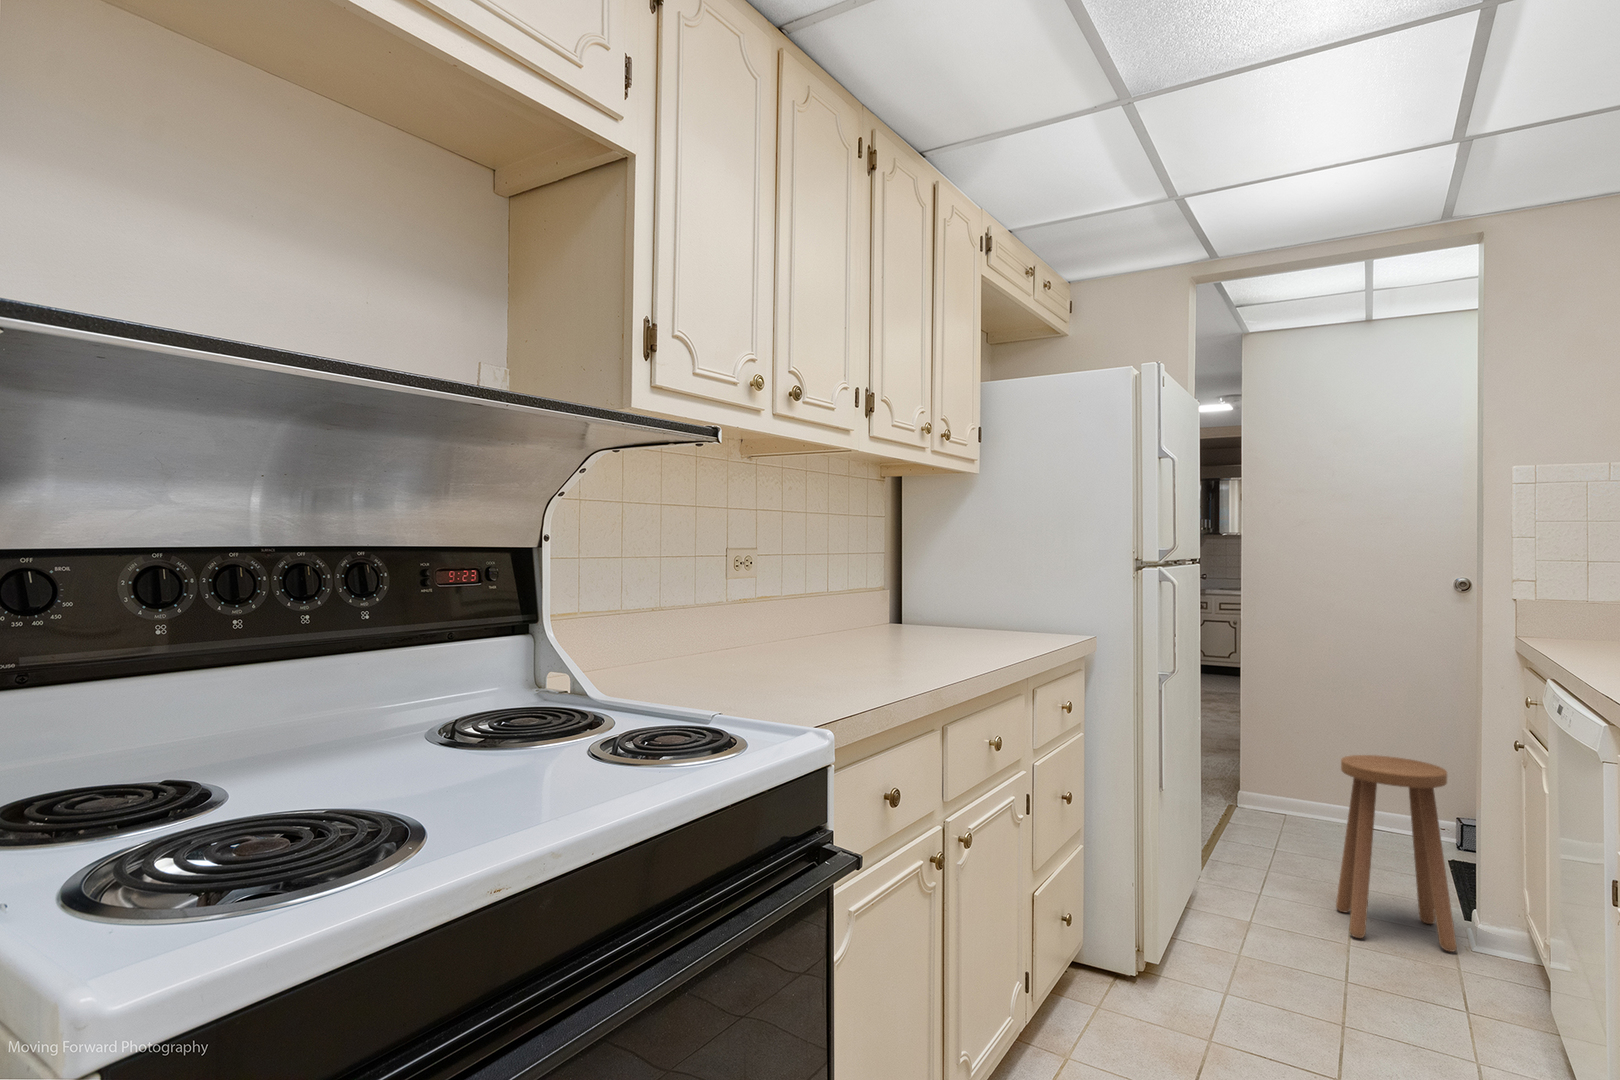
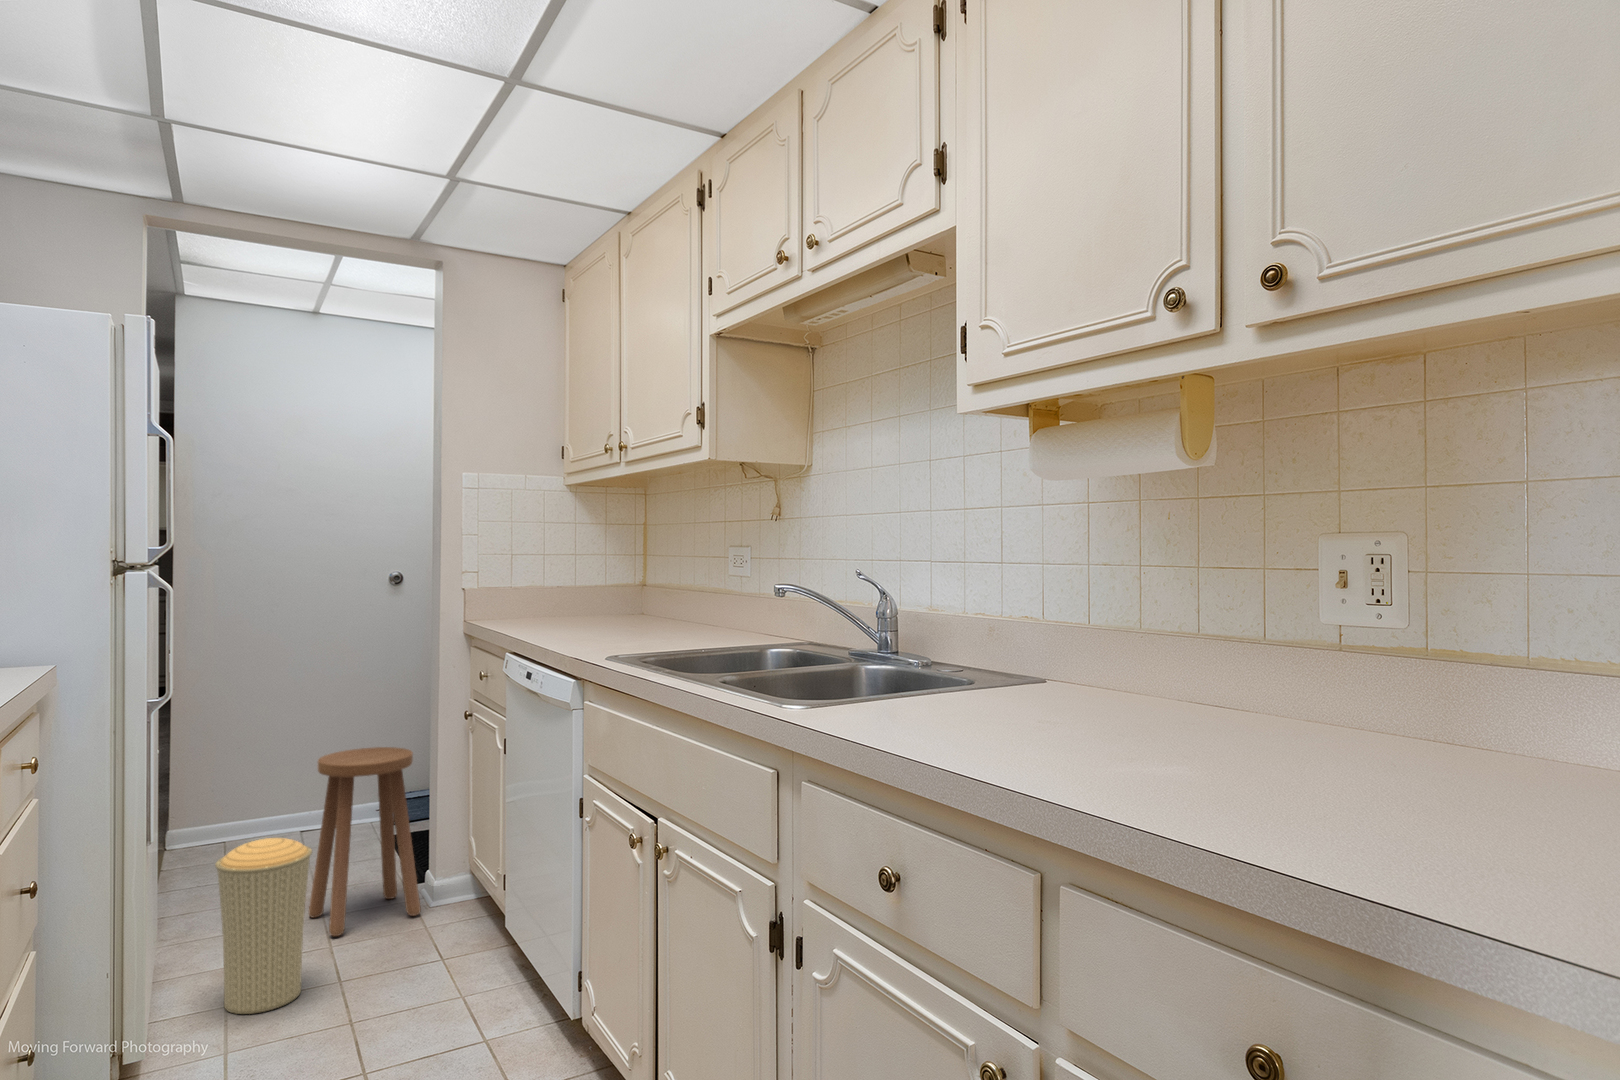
trash can: none [1229,817,1316,979] -> present [215,838,312,1014]

